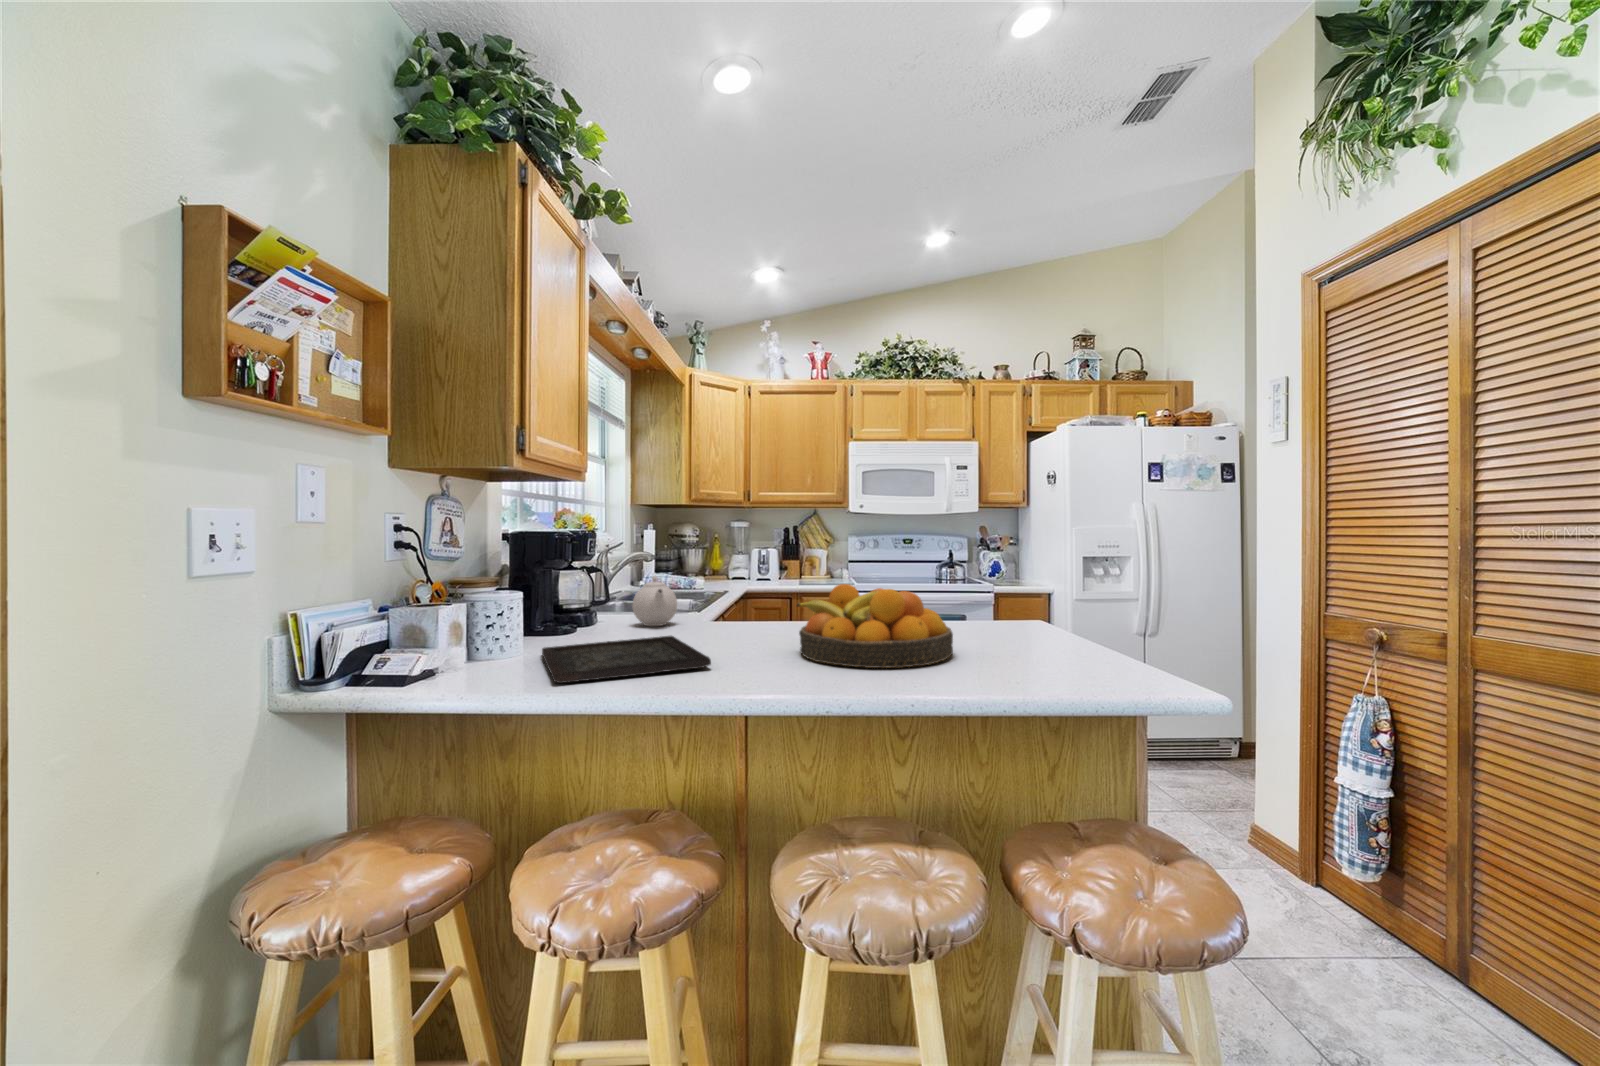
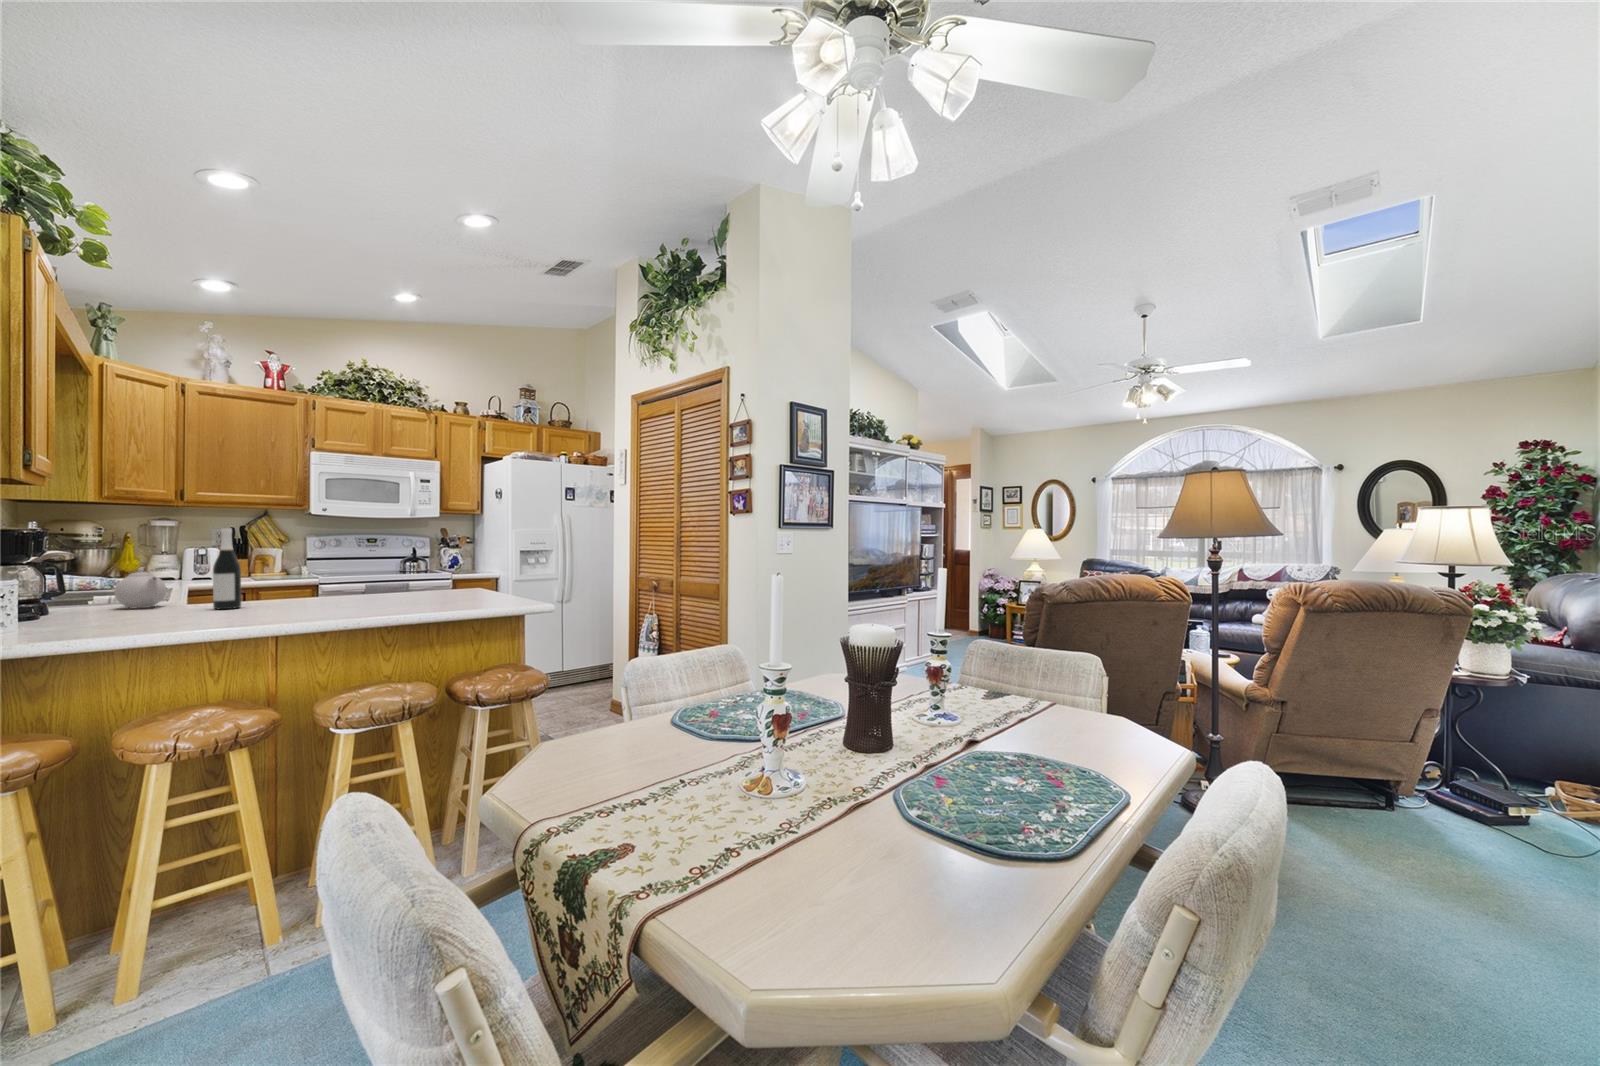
wine bottle: none [704,525,734,640] -> present [213,527,241,609]
fruit bowl: present [796,584,953,668] -> none [306,565,419,610]
tray: present [542,636,711,683] -> none [58,607,247,631]

